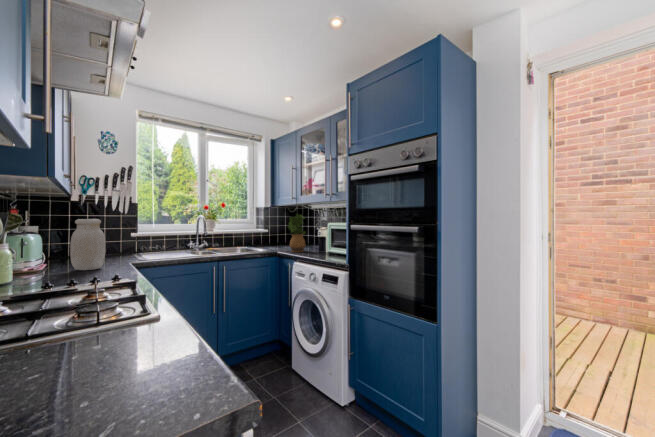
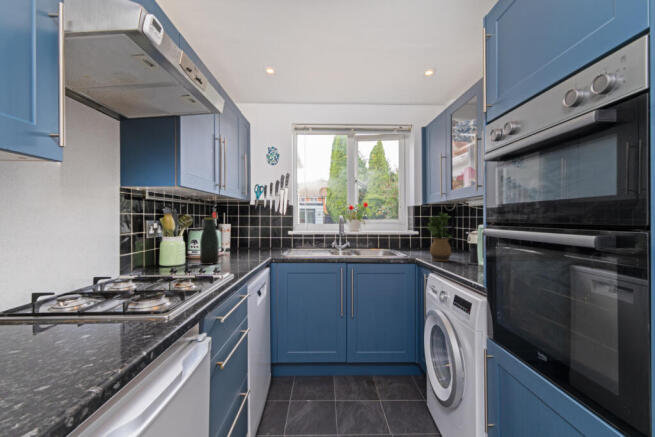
bottle: none [34,218,64,279] -> present [200,218,219,265]
jar: present [70,219,106,270] -> none [228,219,251,261]

